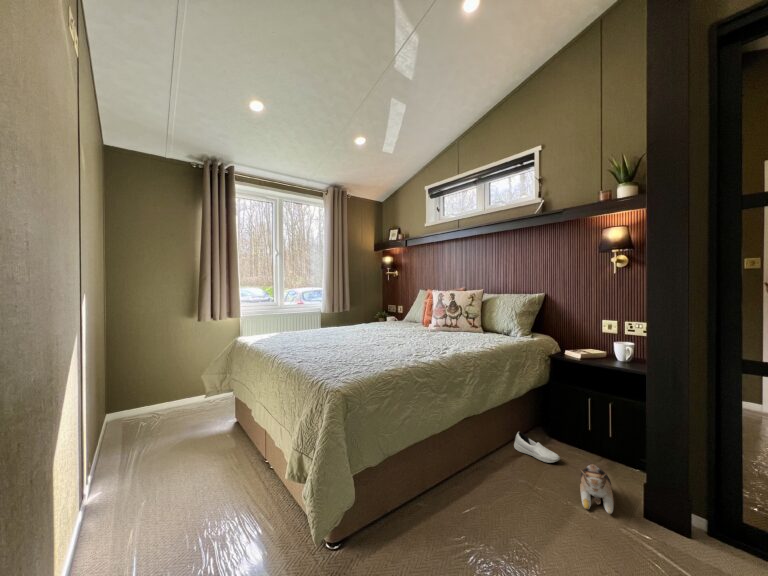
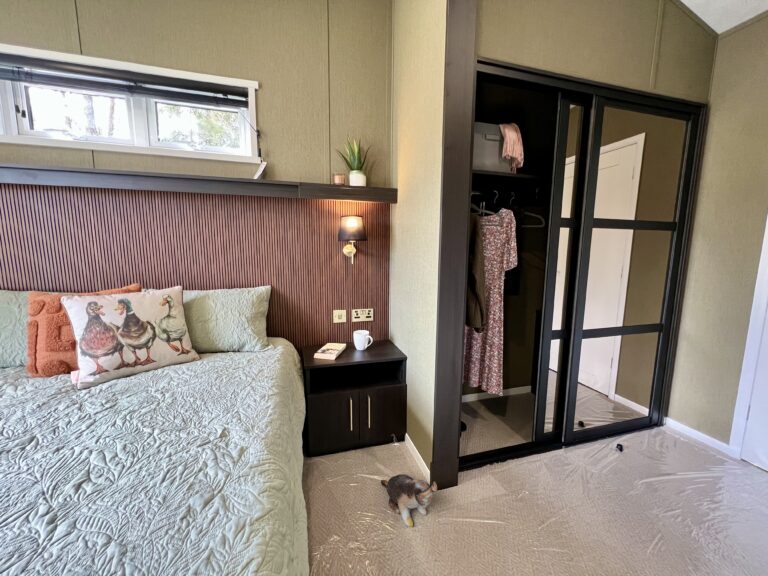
shoe: present [514,432,560,463] -> none [291,478,347,505]

